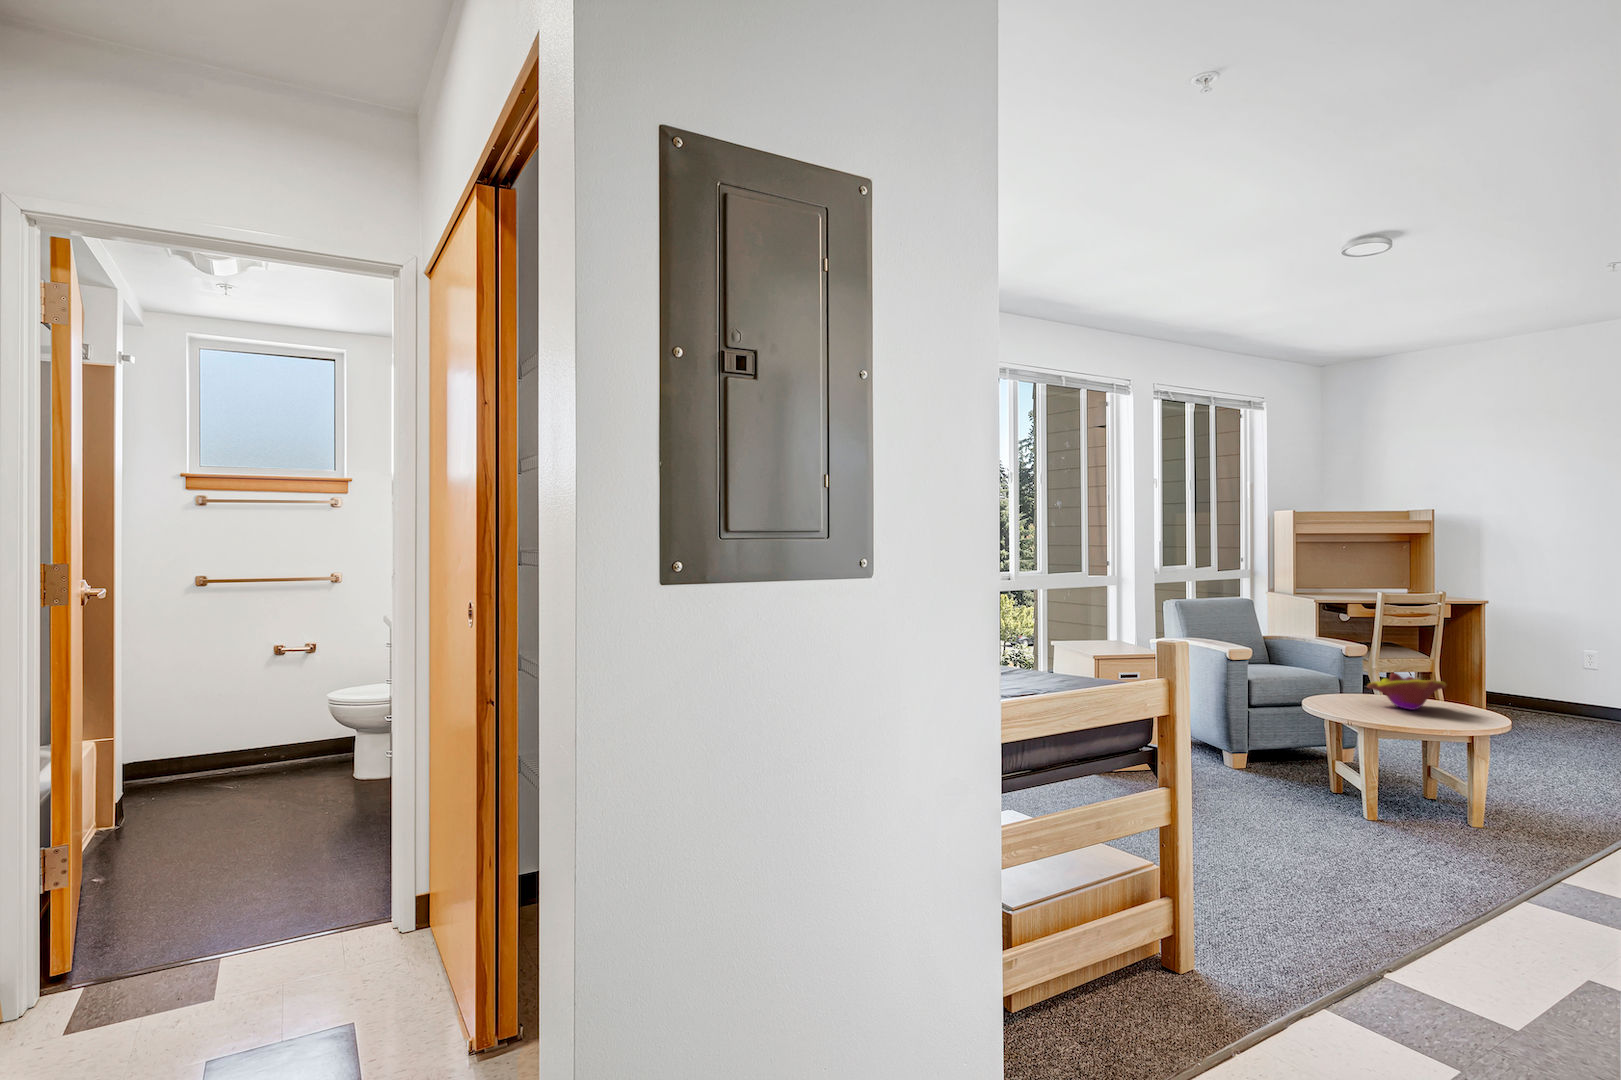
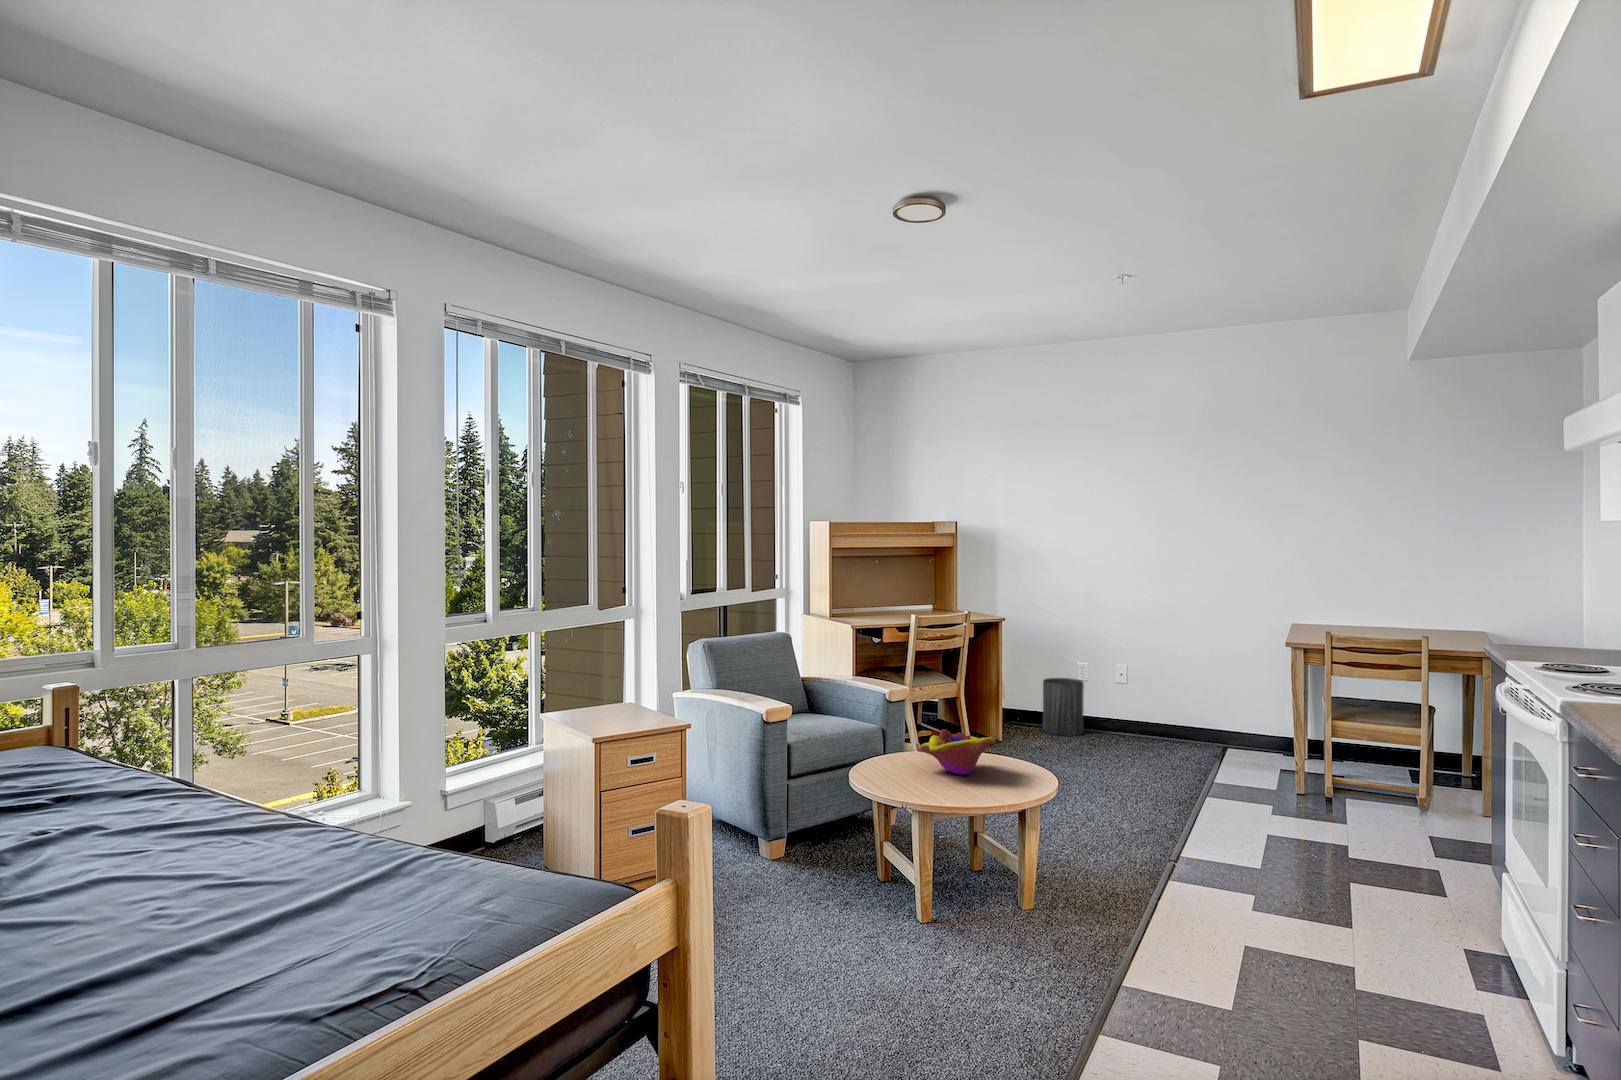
trash can: none [1541,664,1595,722] -> present [1043,678,1084,736]

